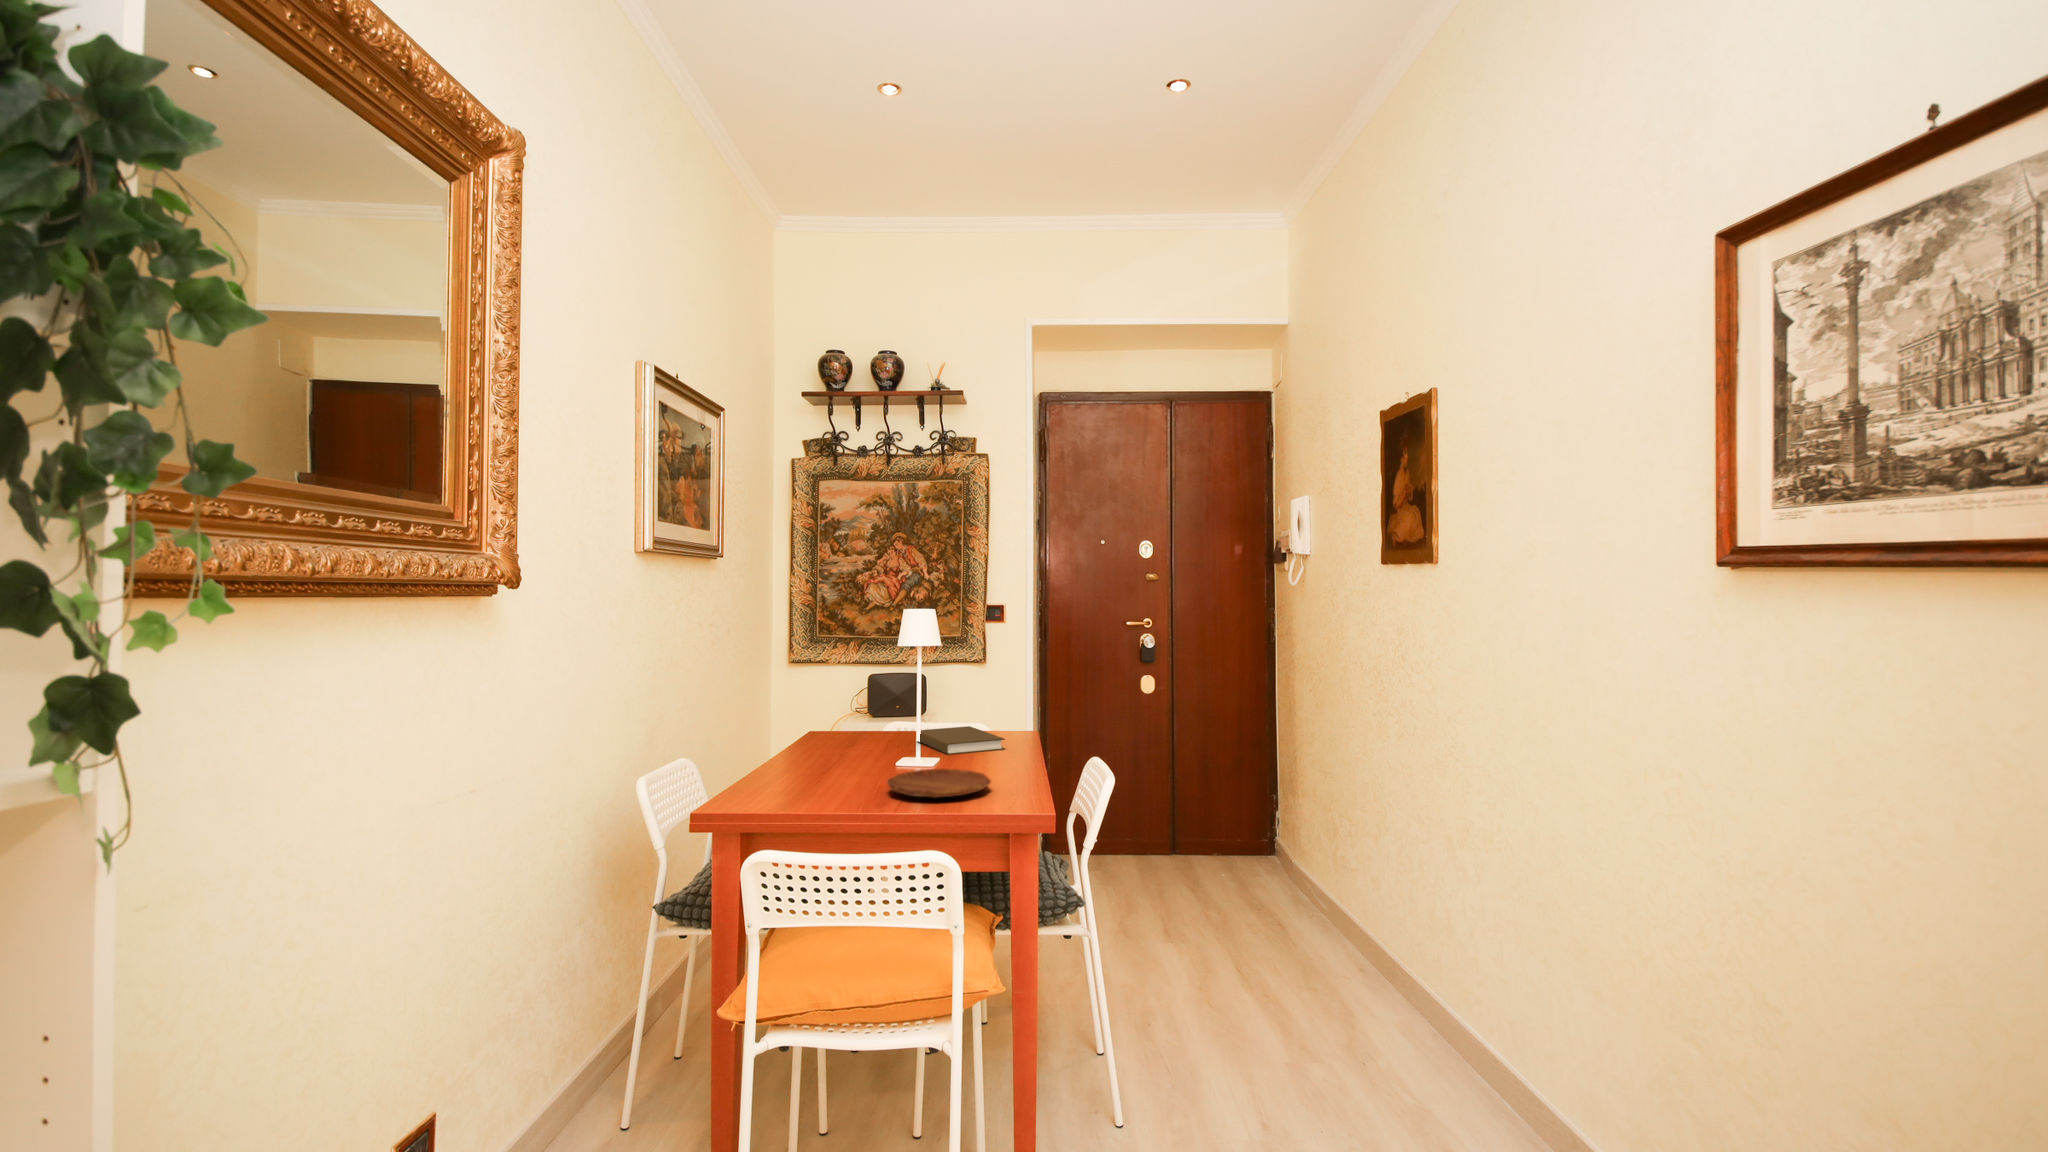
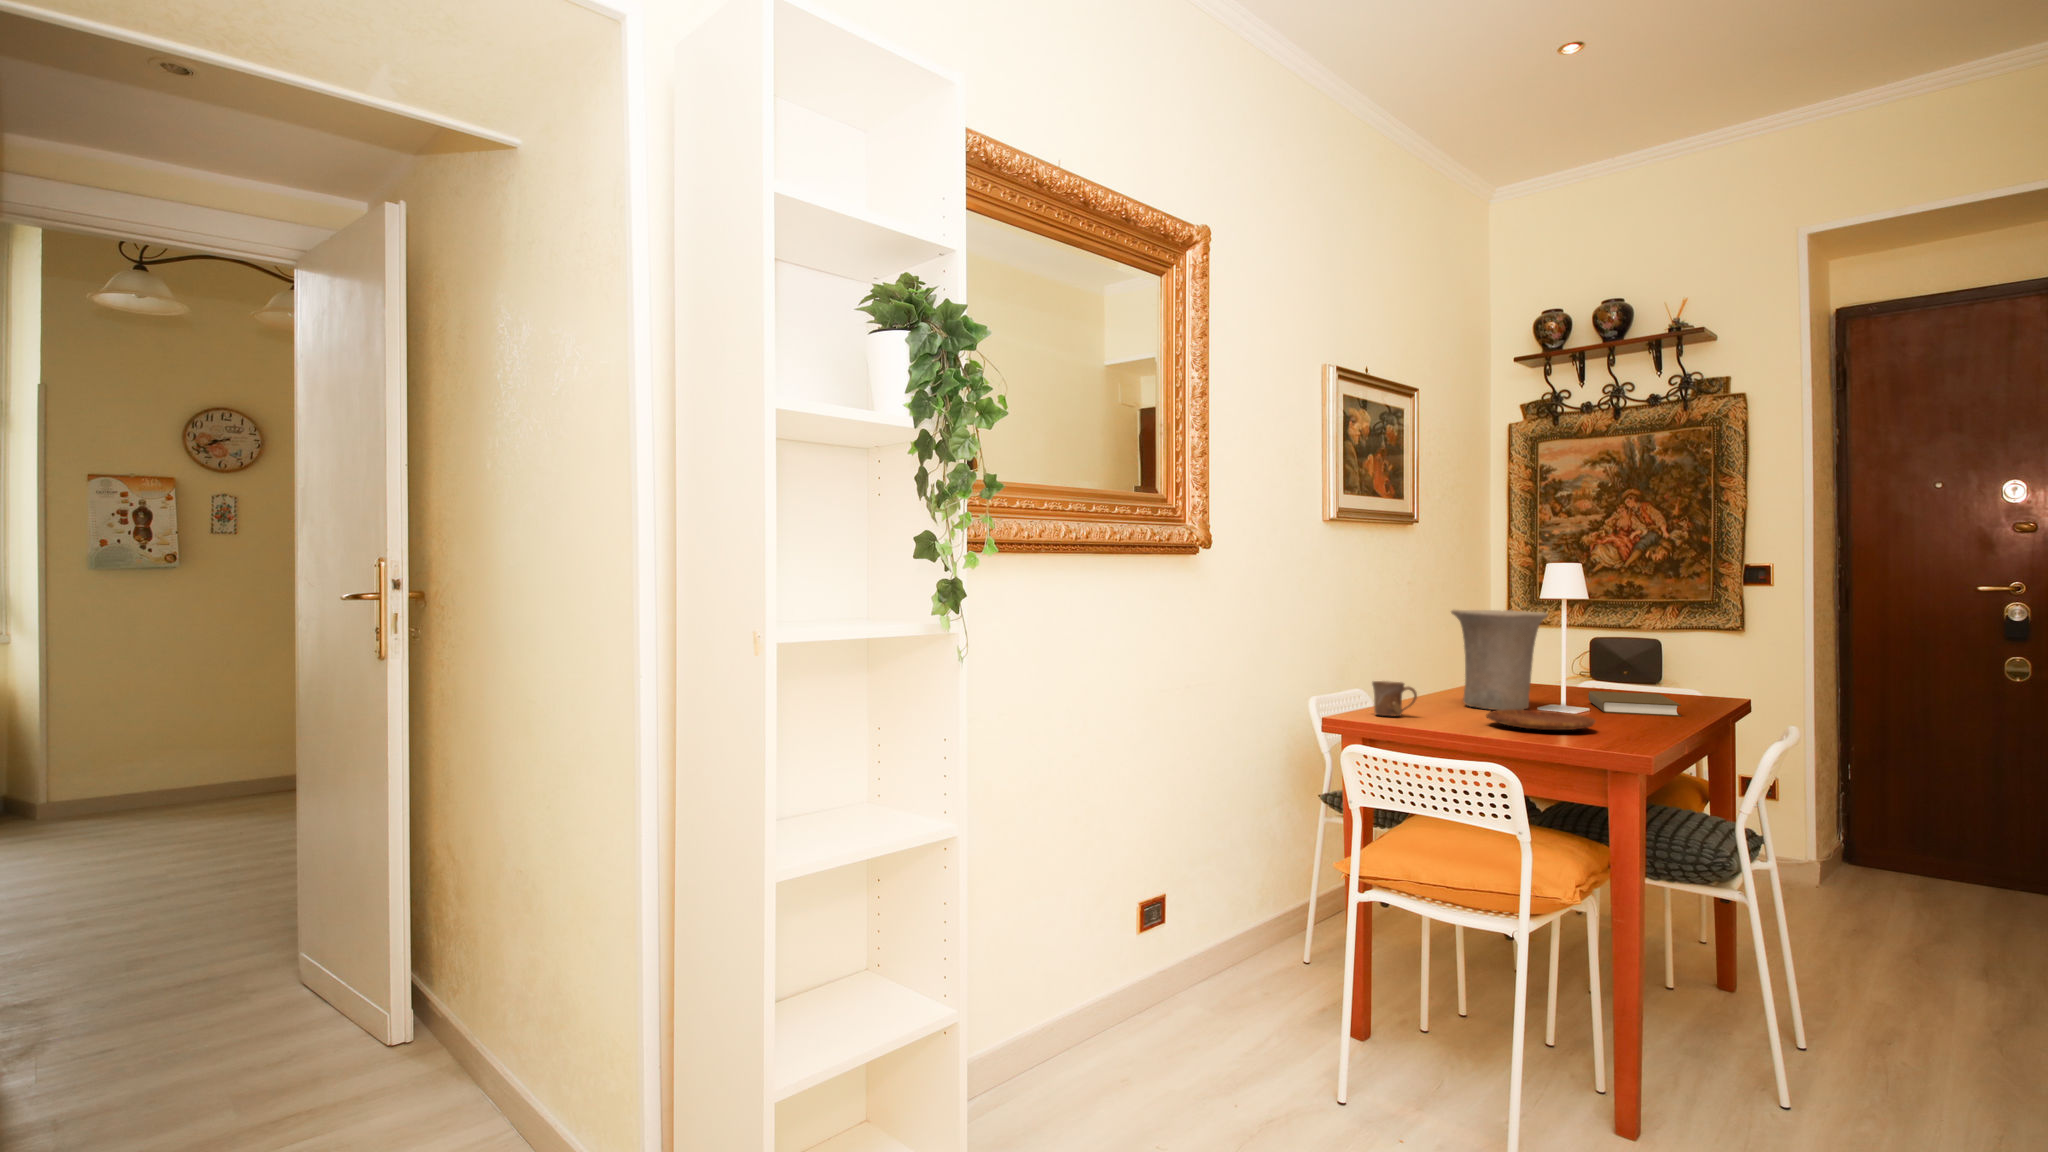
vase: none [810,658,907,769] -> present [1451,610,1548,710]
mug: none [756,758,810,804] -> present [1372,681,1417,716]

